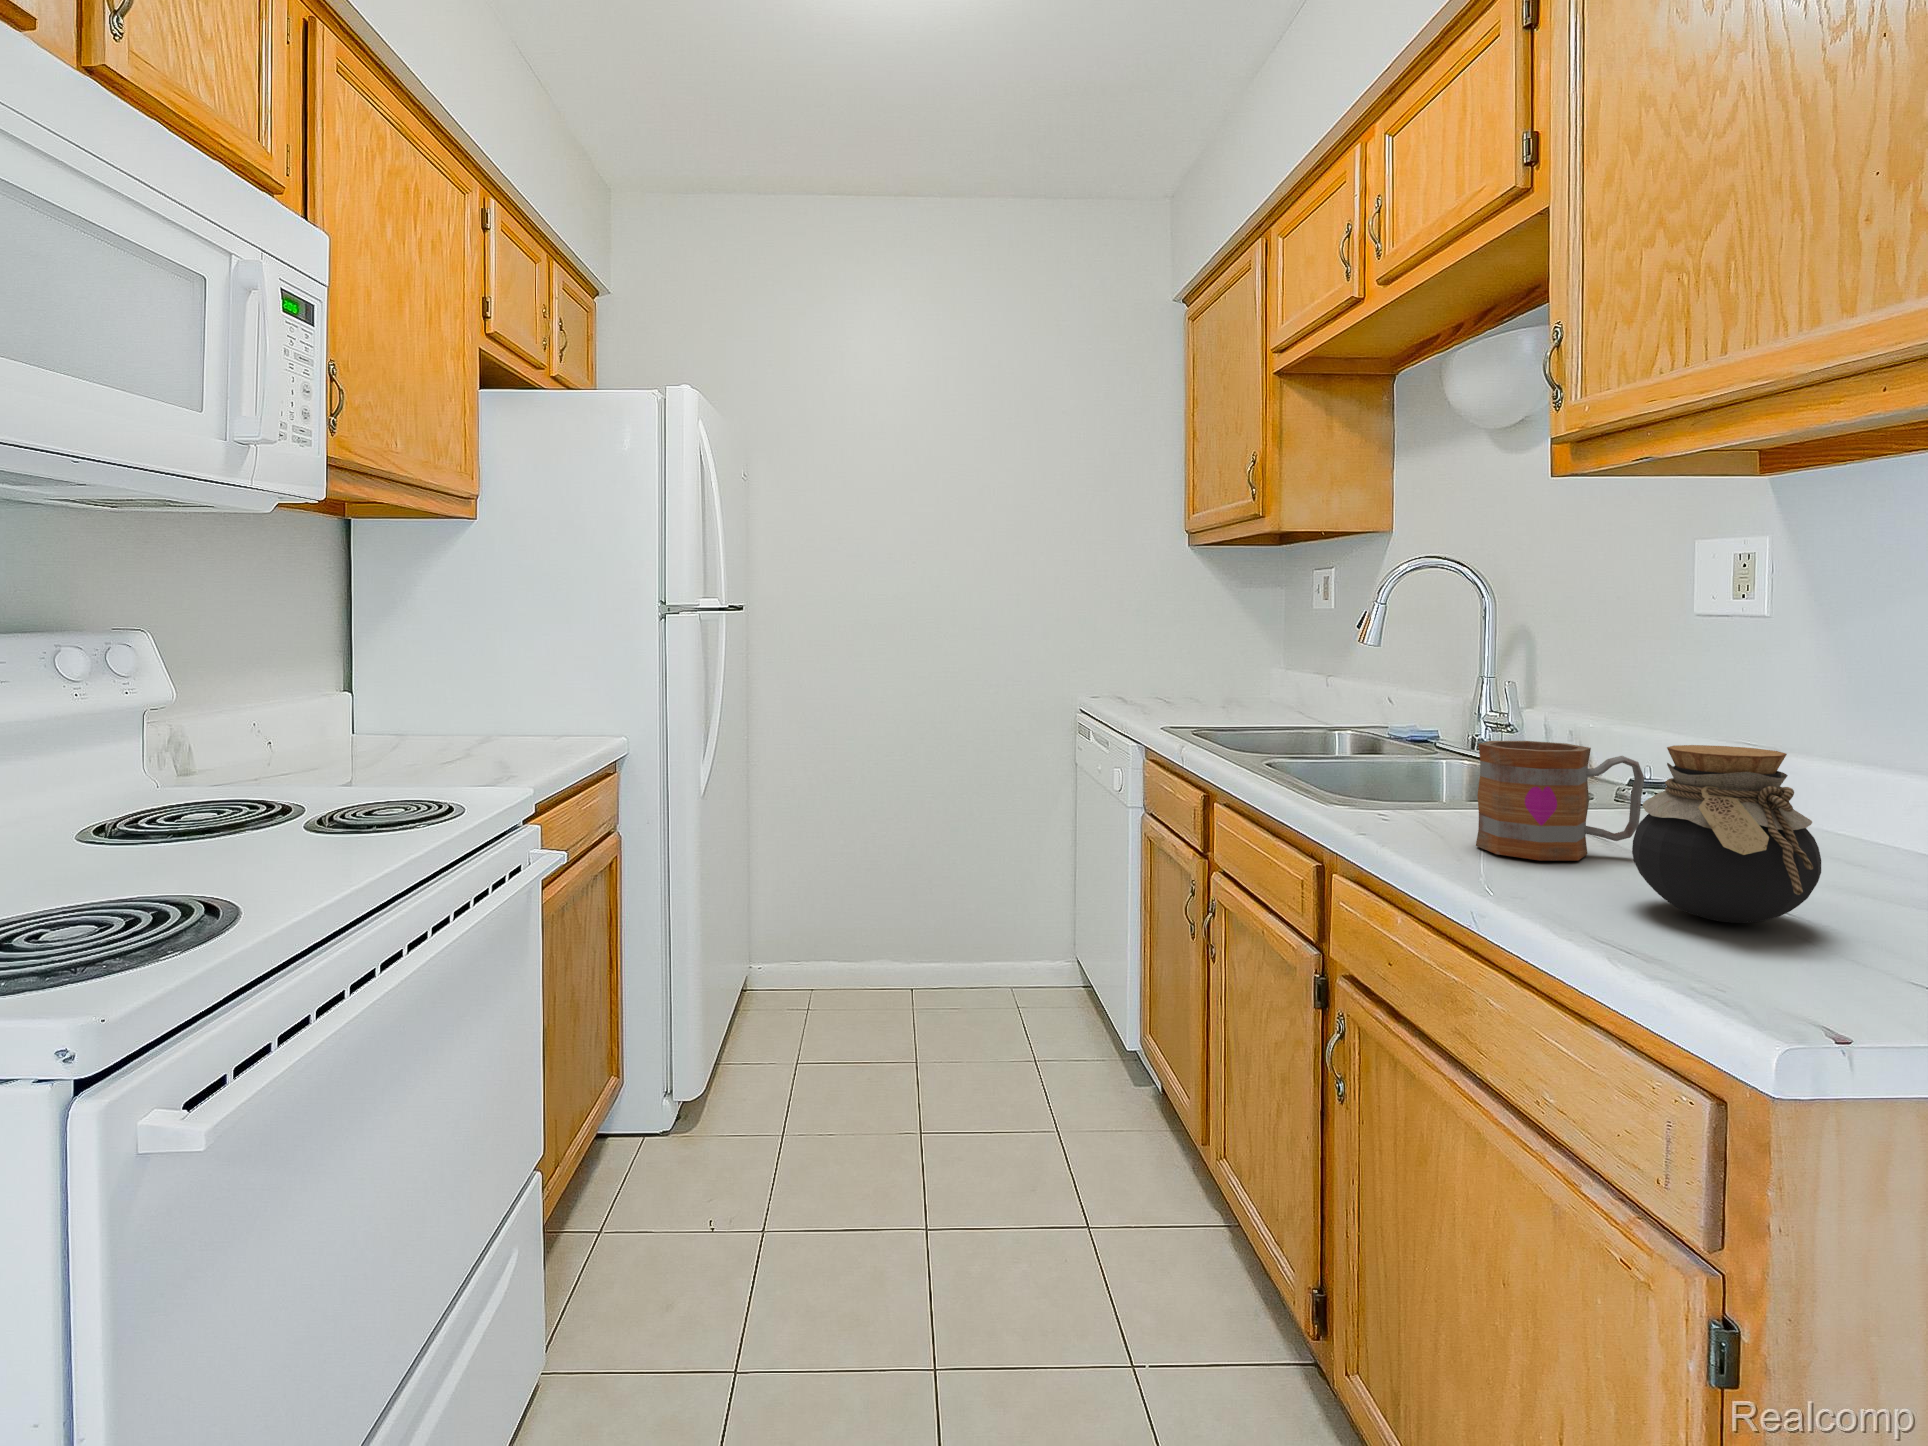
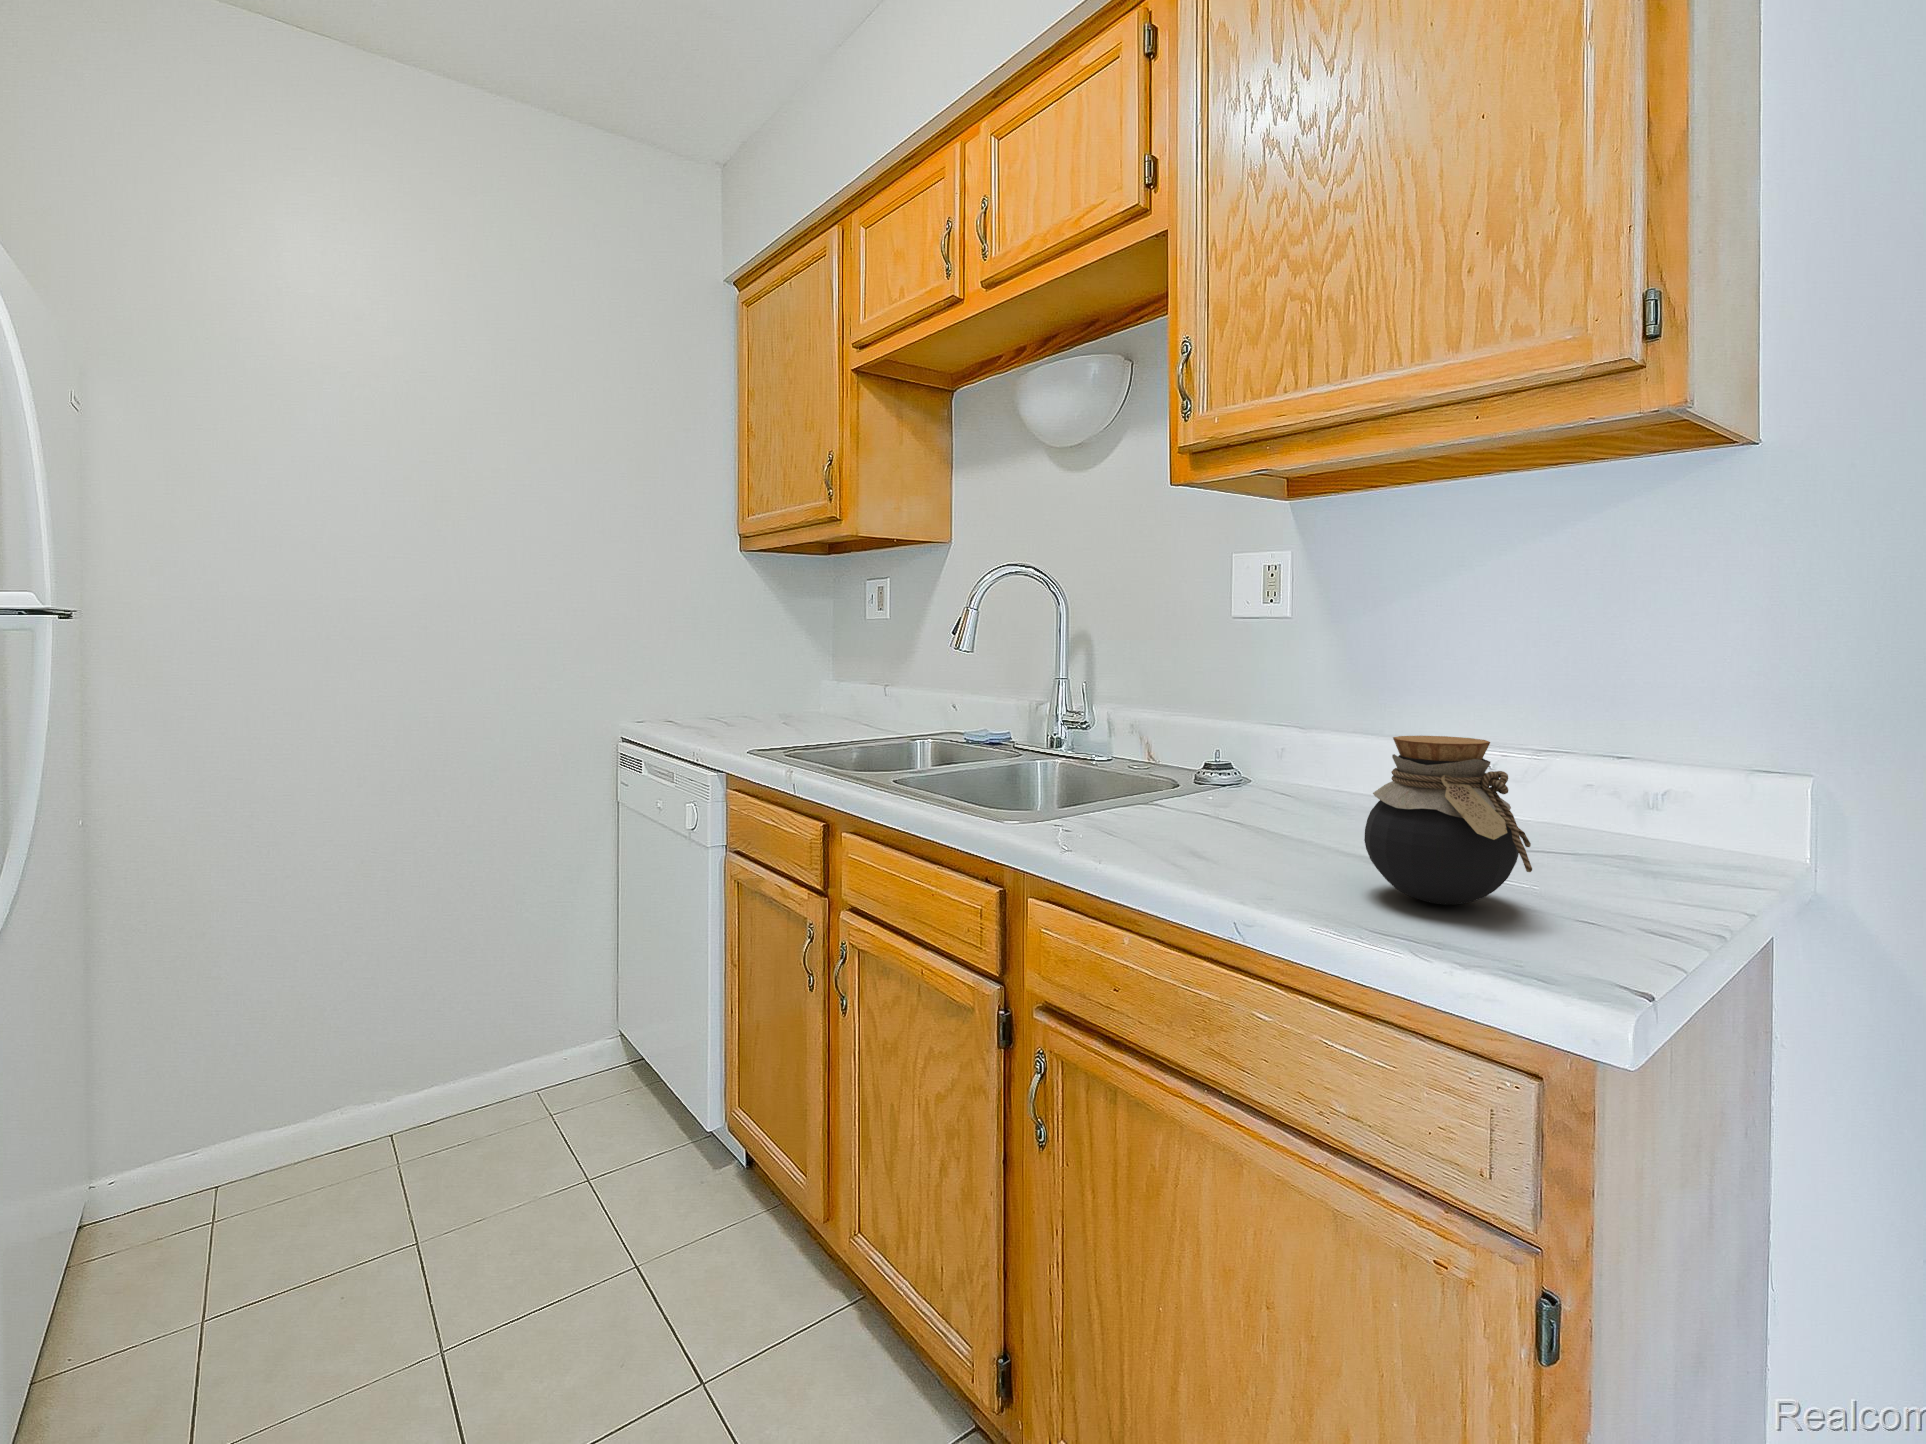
mug: present [1476,741,1644,861] -> none [1178,740,1310,861]

